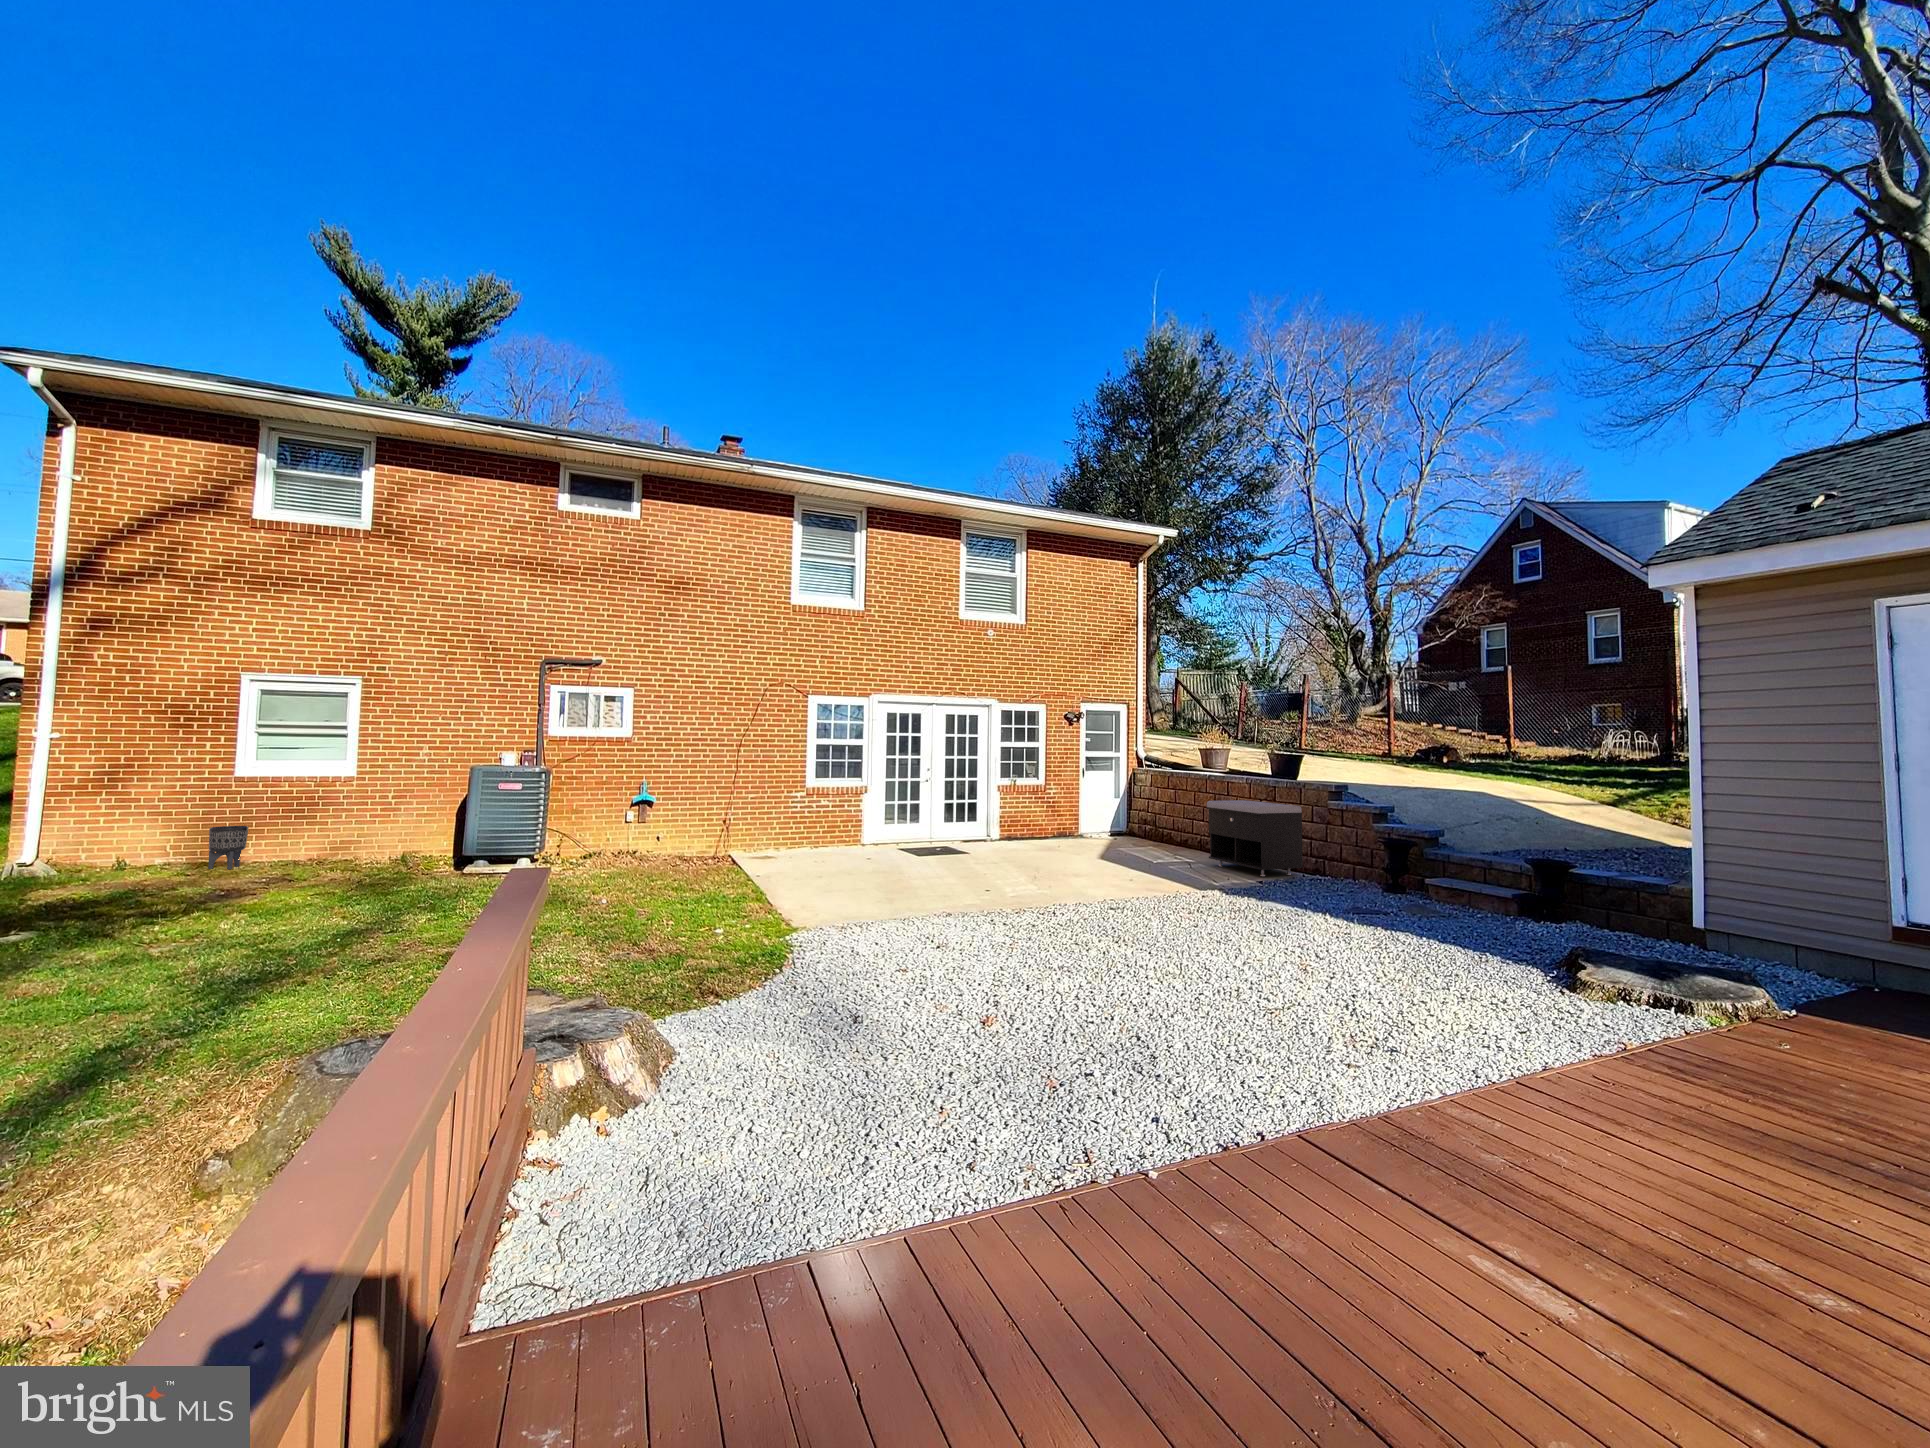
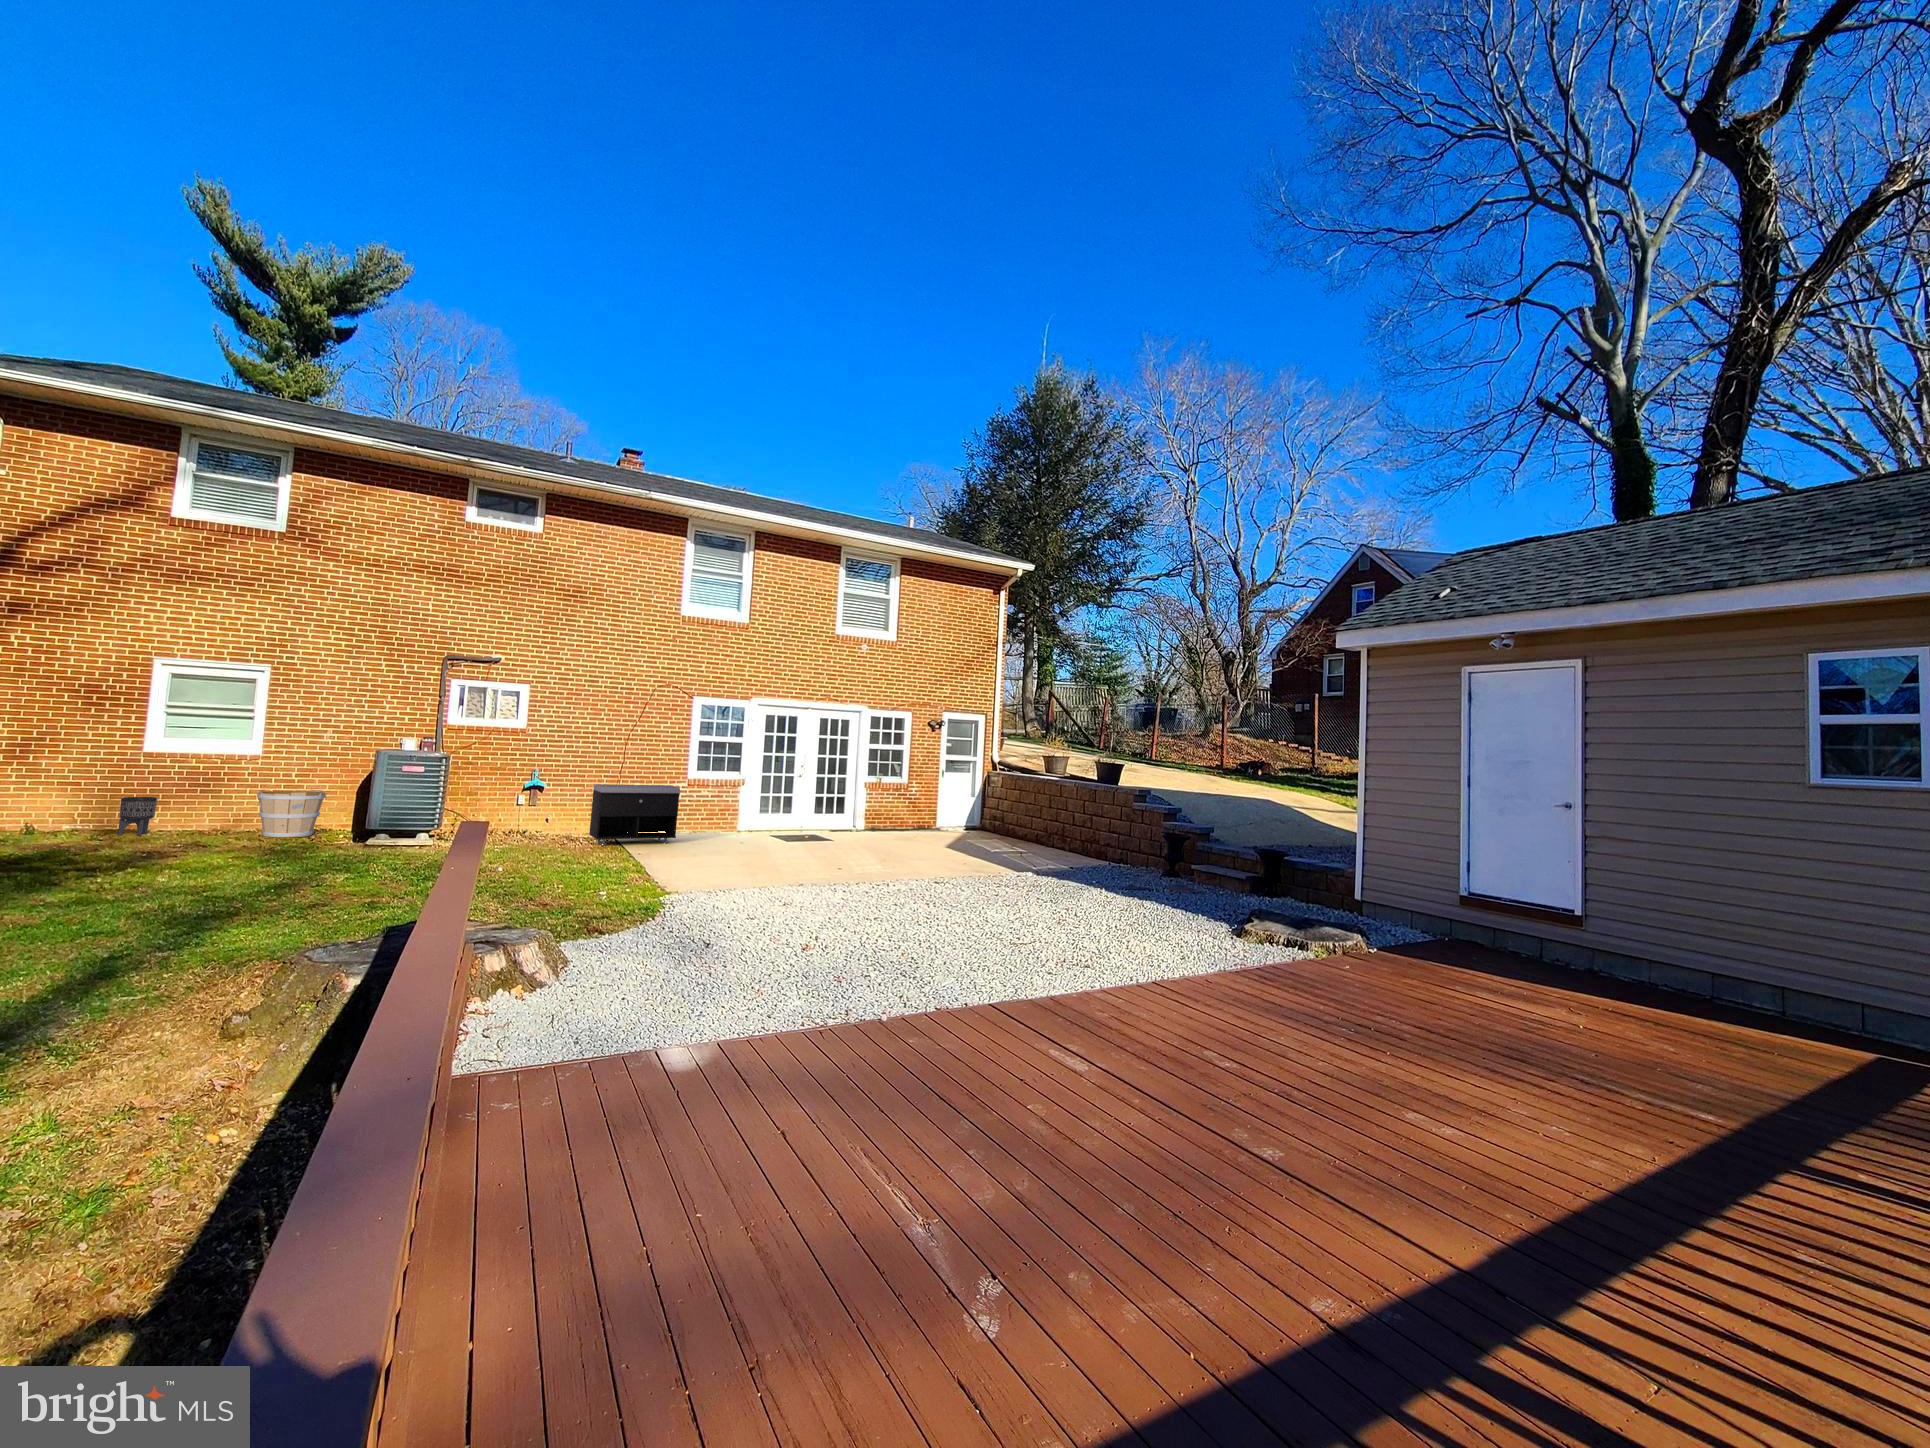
storage bench: present [1207,800,1303,876] -> present [589,784,680,845]
wooden bucket: none [351,812,424,867] -> present [257,790,326,838]

